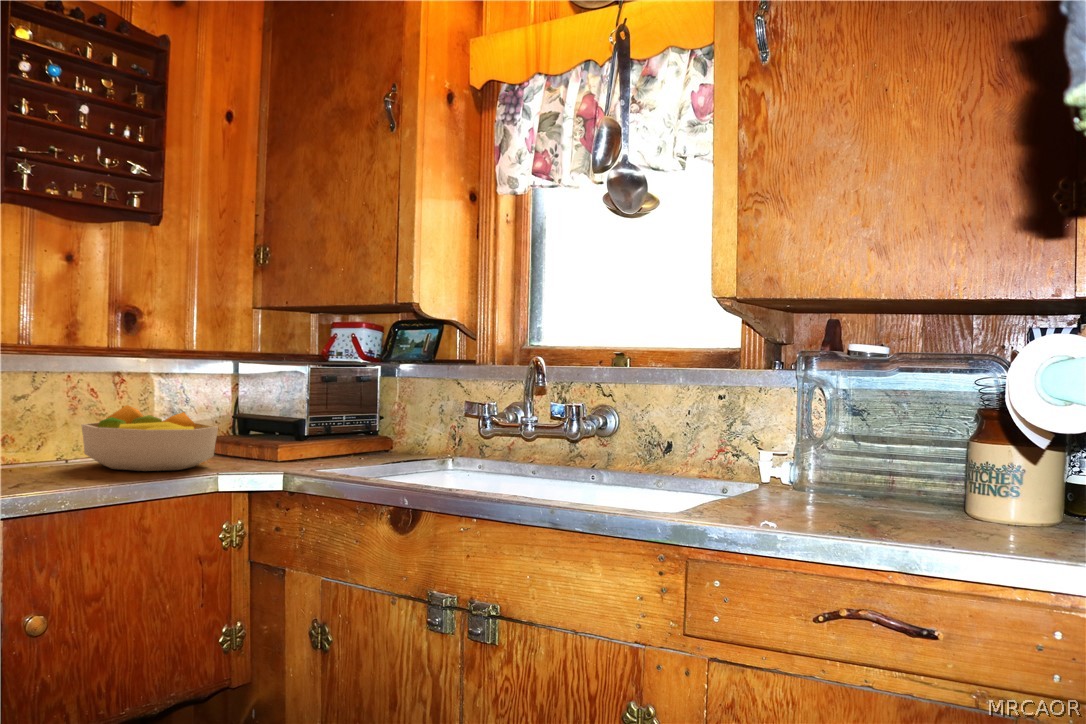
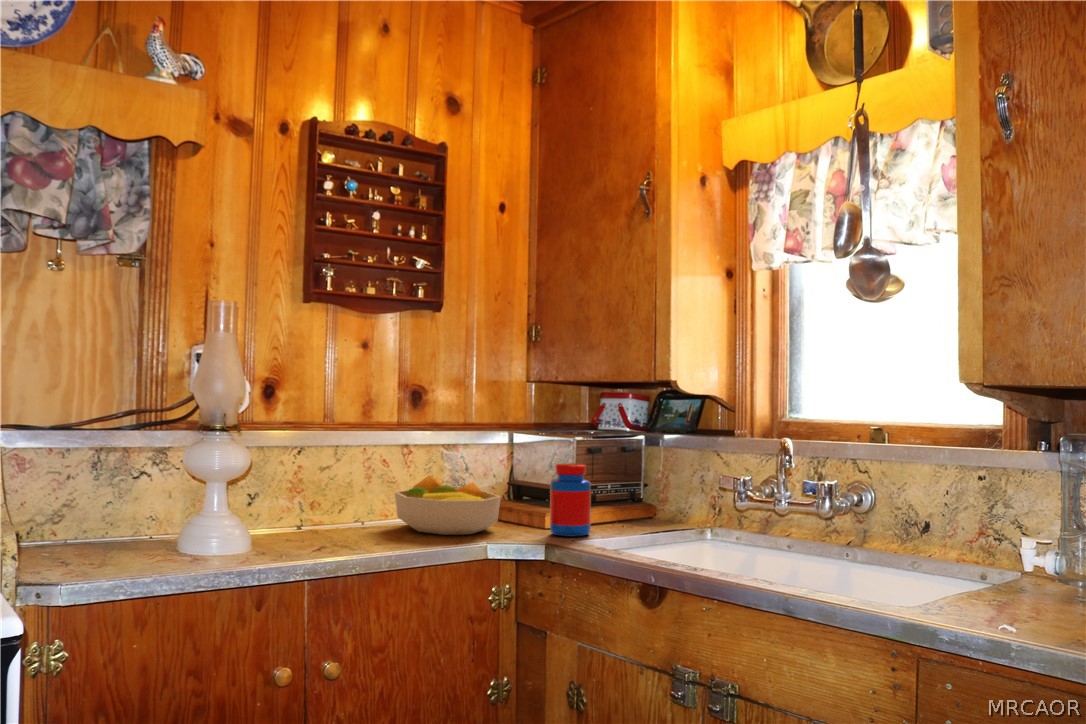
jar: none [277,389,326,469] -> present [550,464,591,537]

